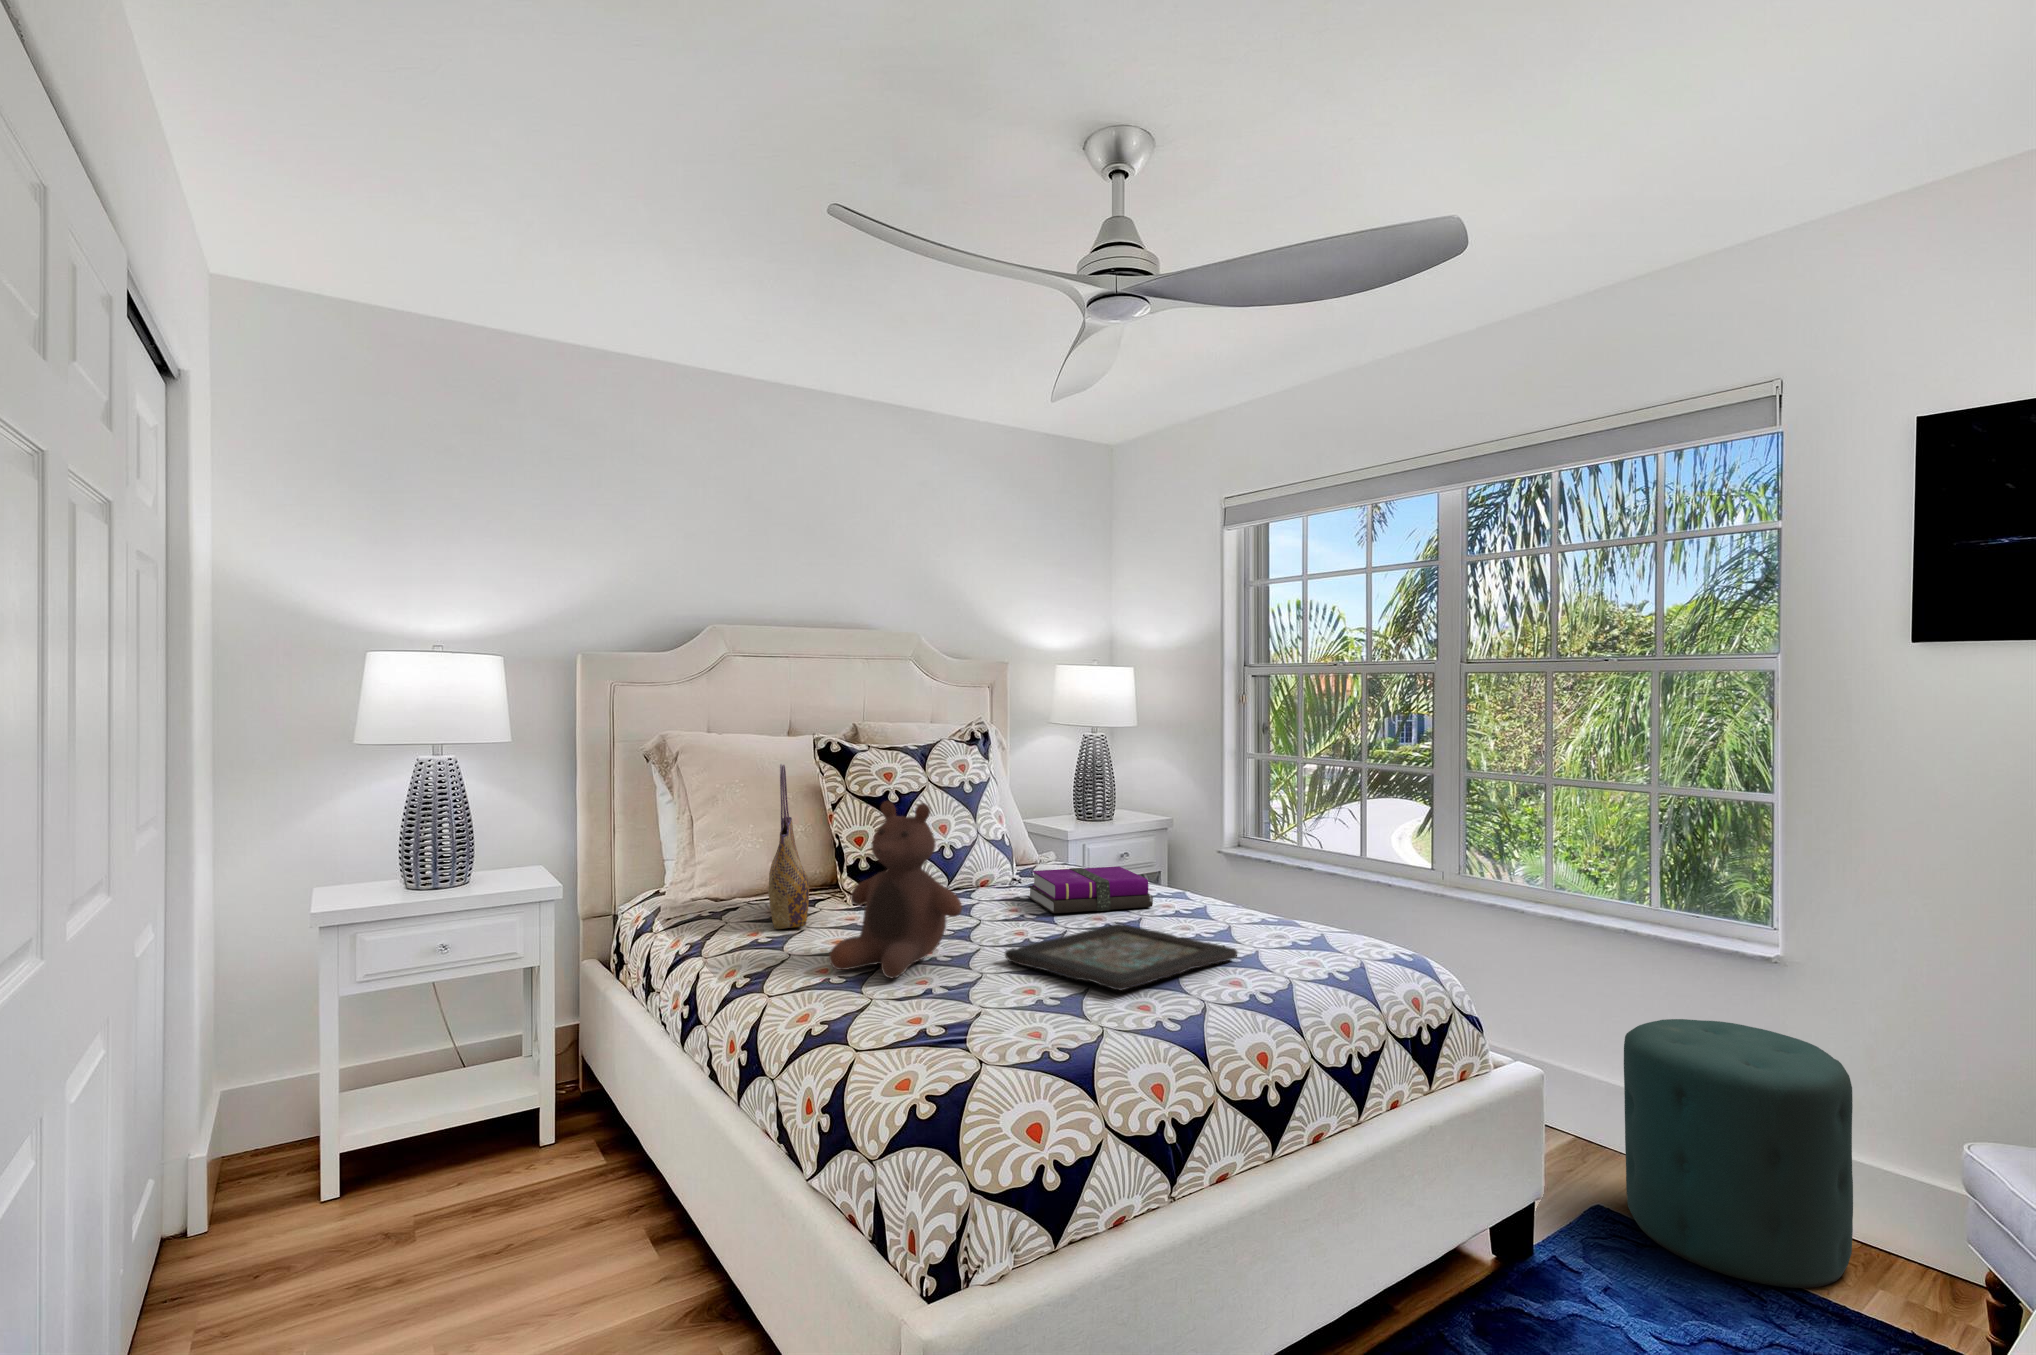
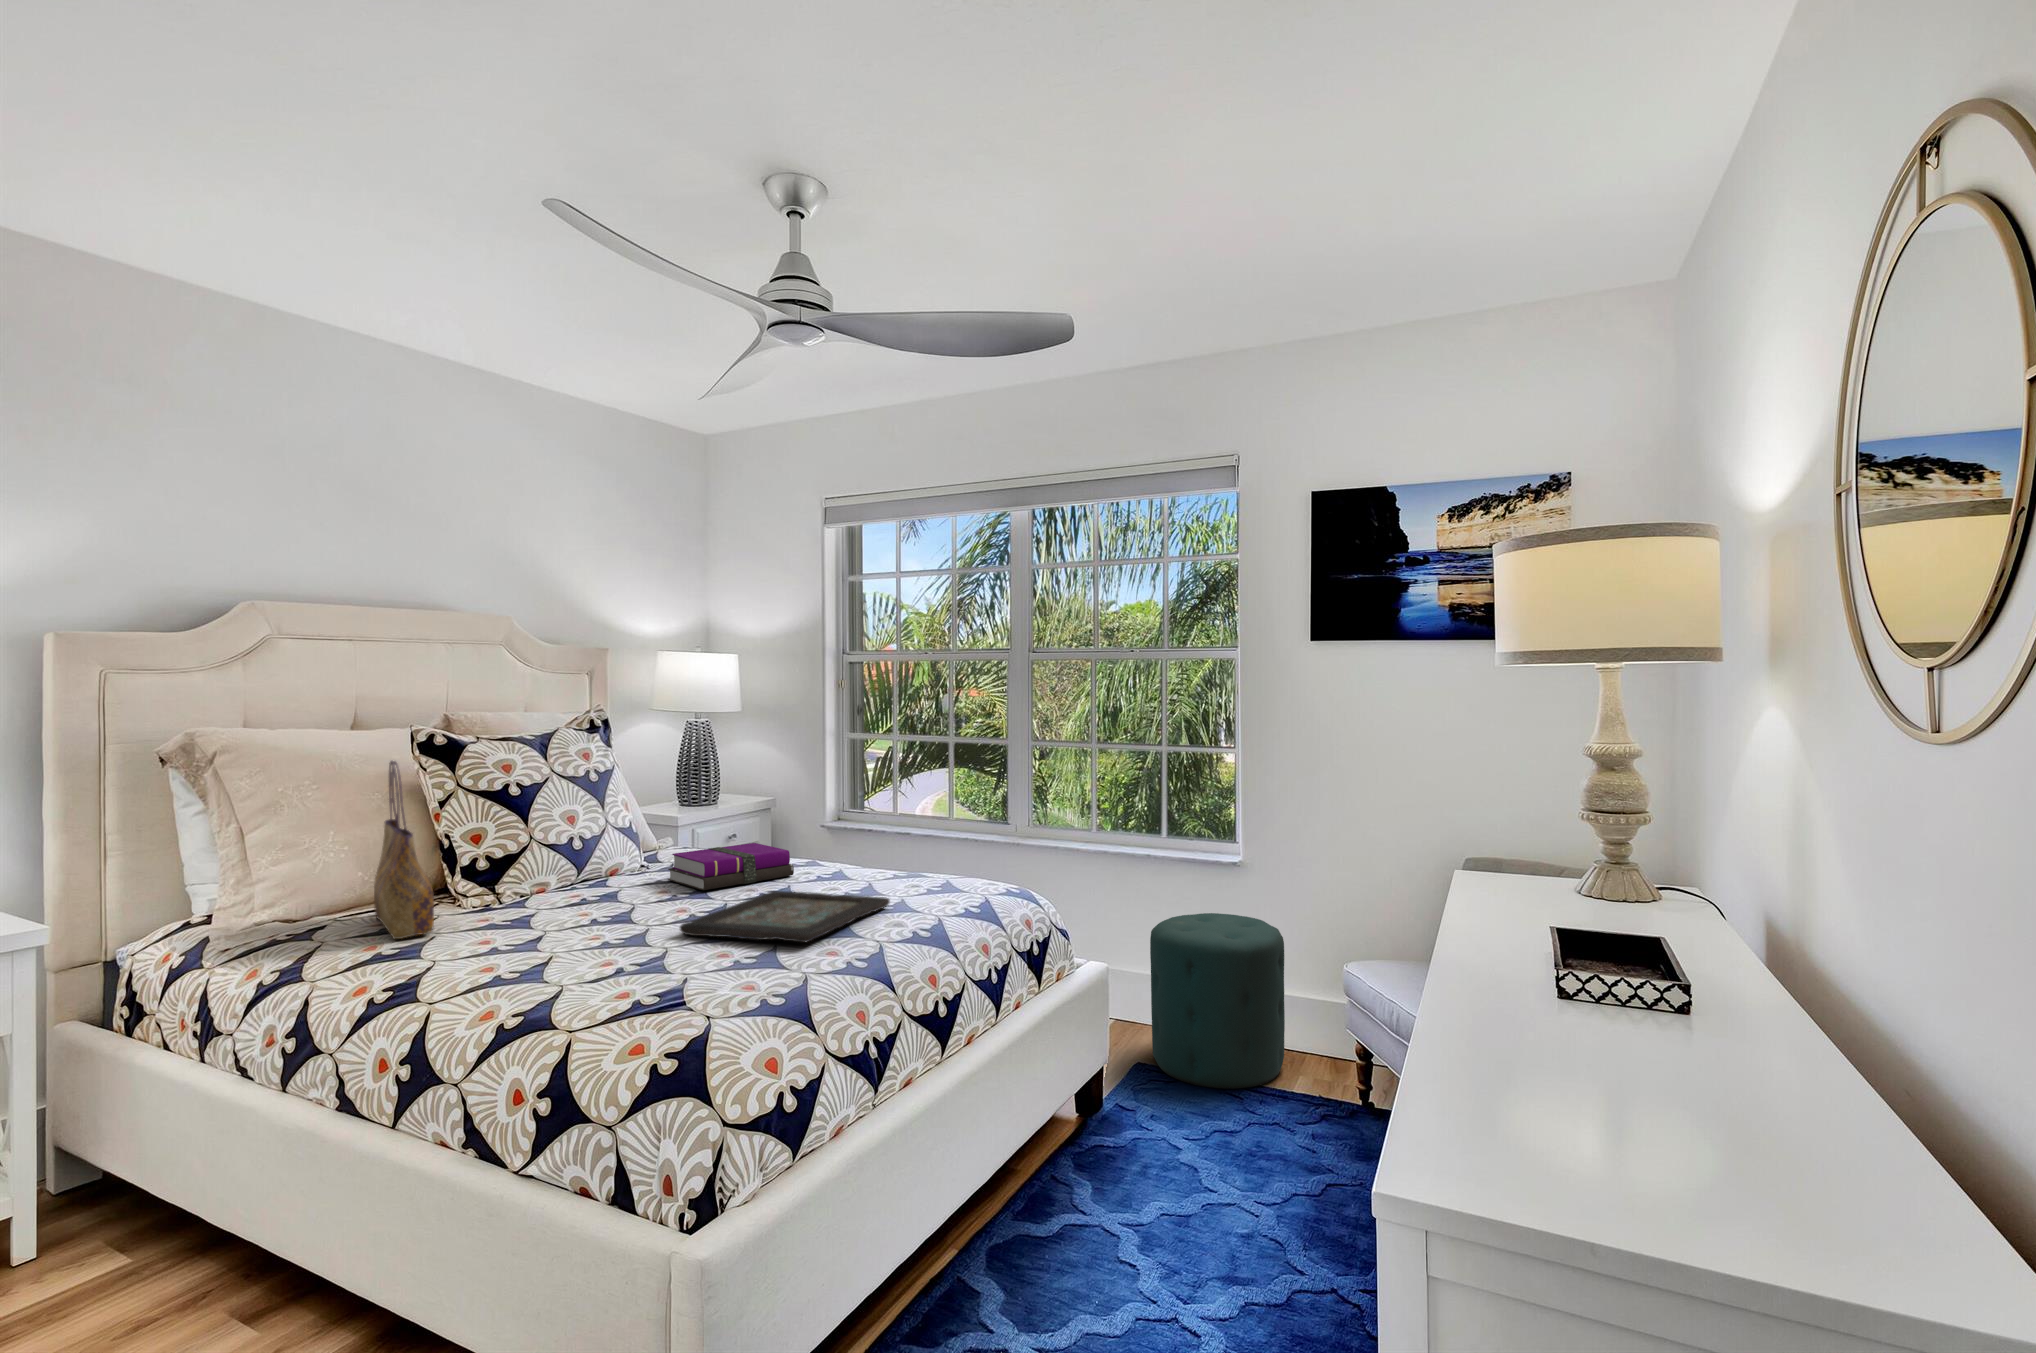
stuffed bear: present [829,801,962,978] -> none [493,789,638,965]

